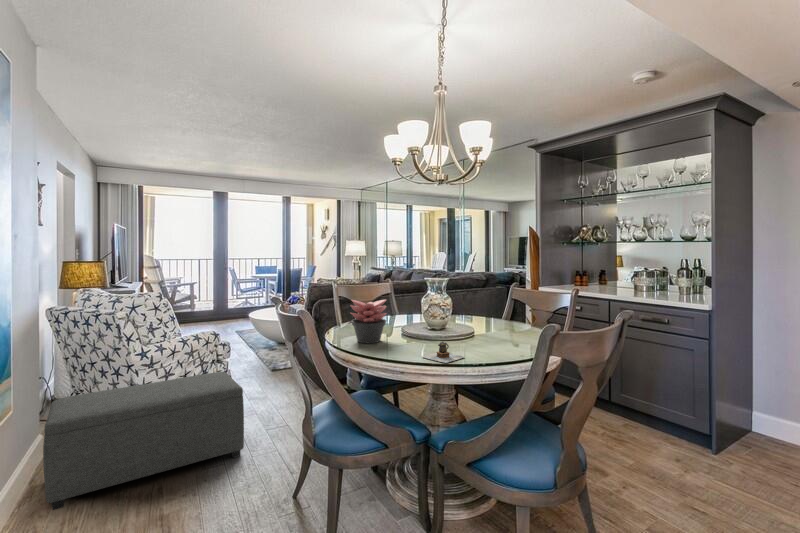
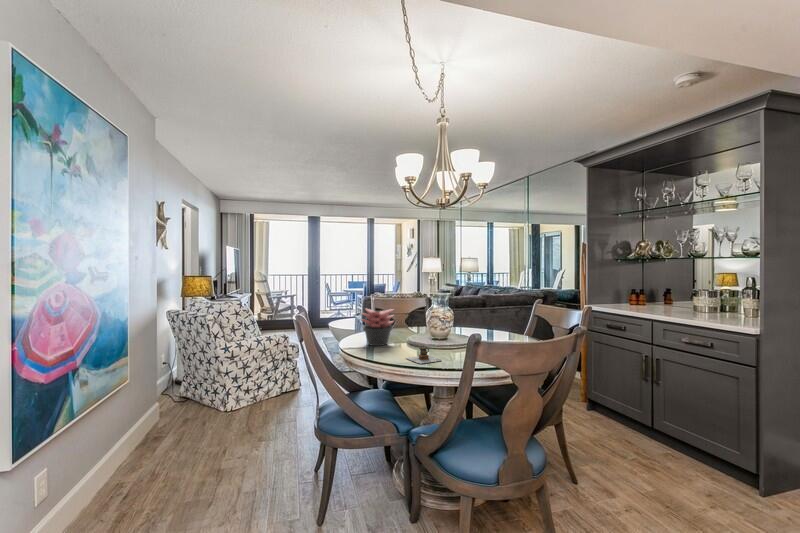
ottoman: present [43,372,244,510] -> none [147,367,291,458]

